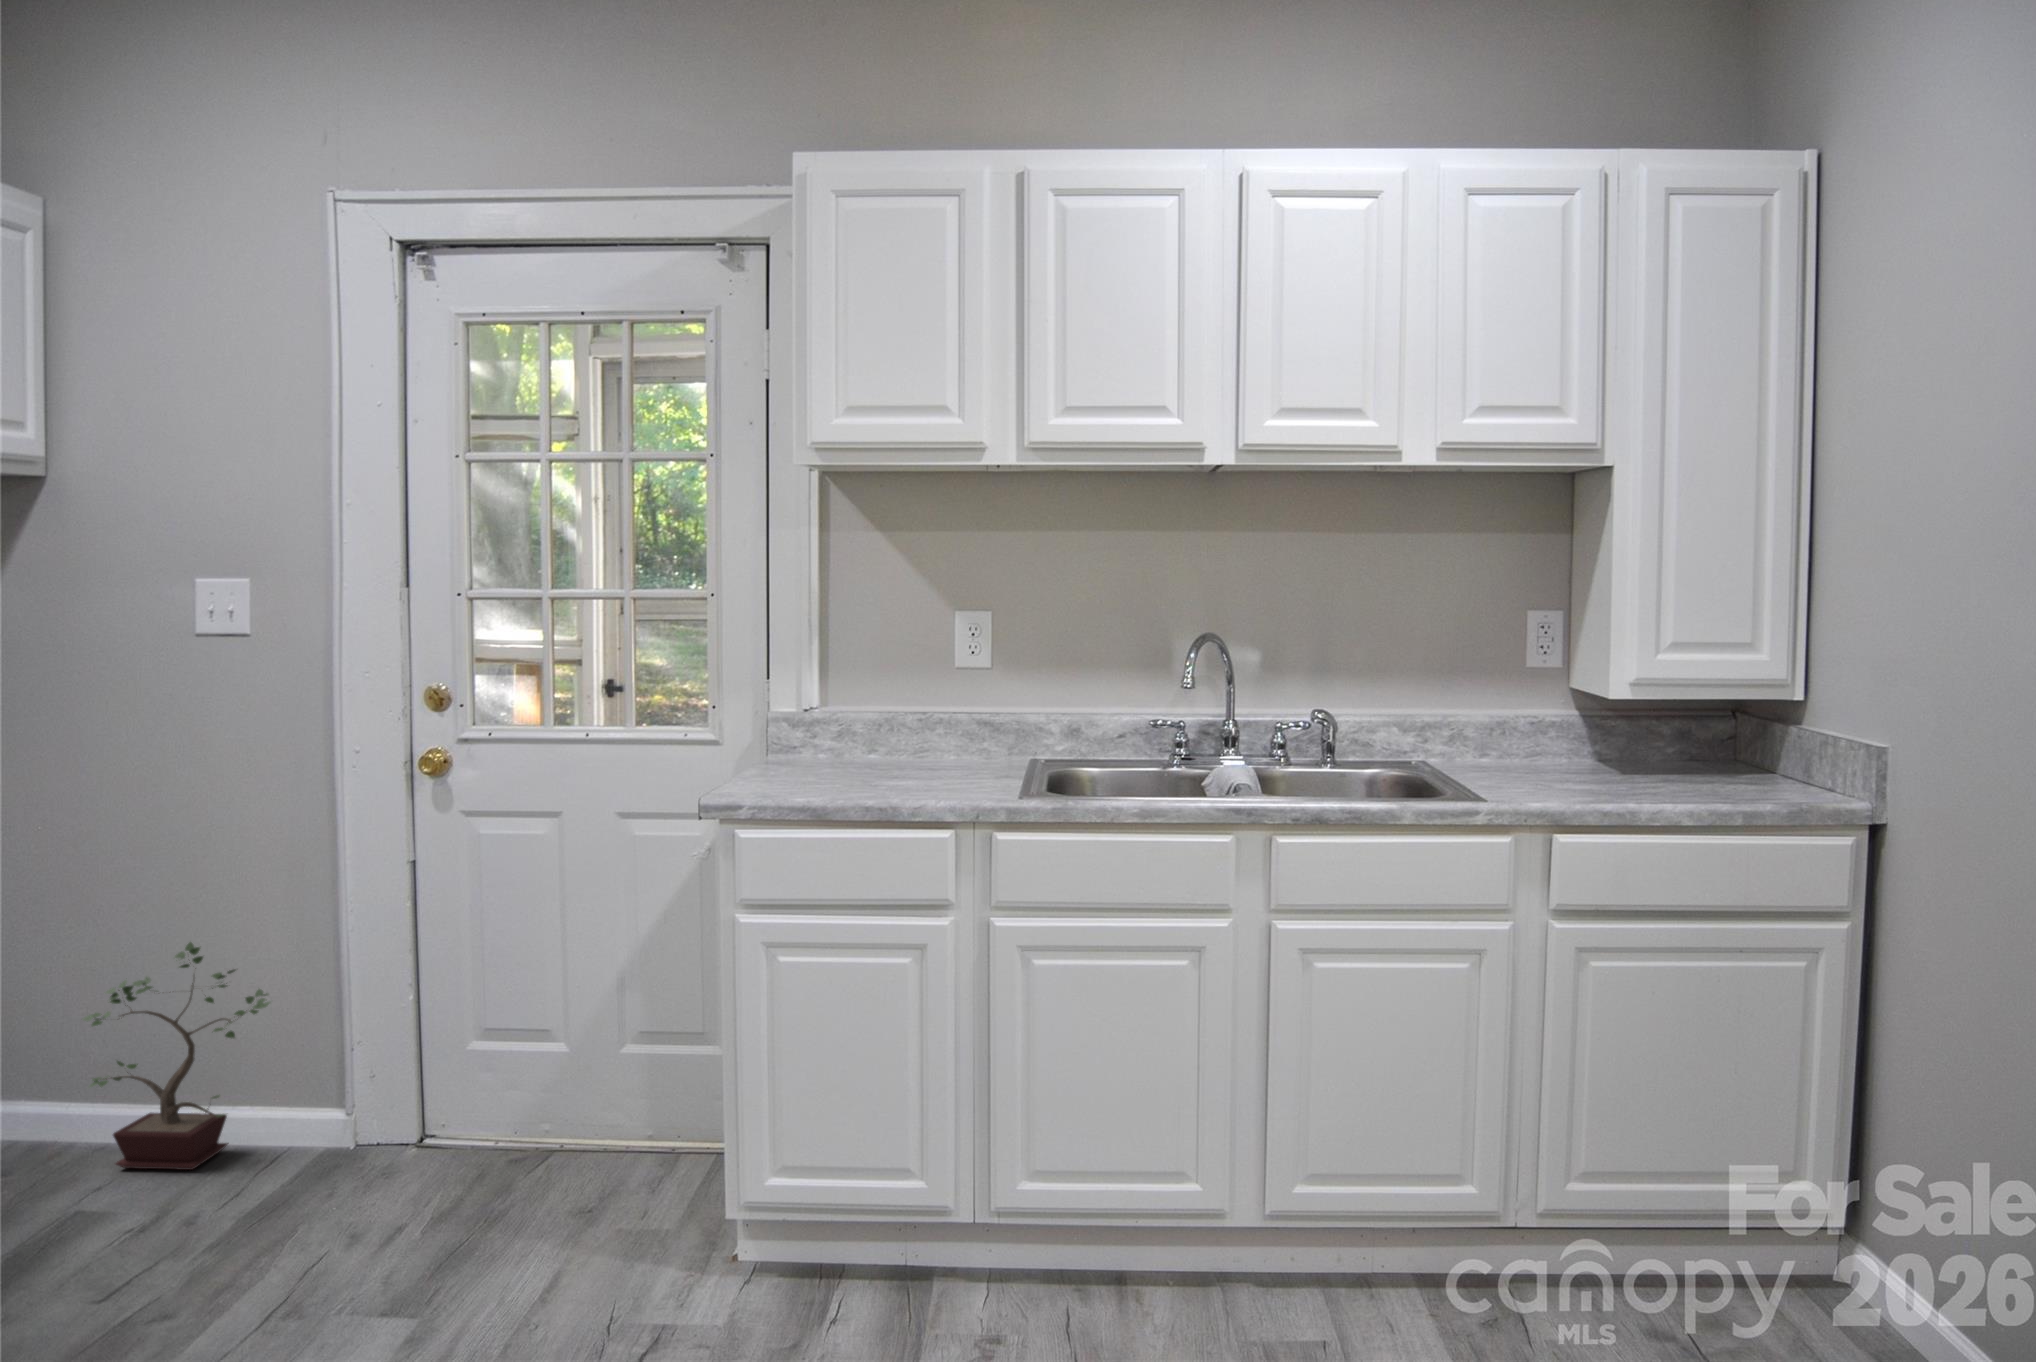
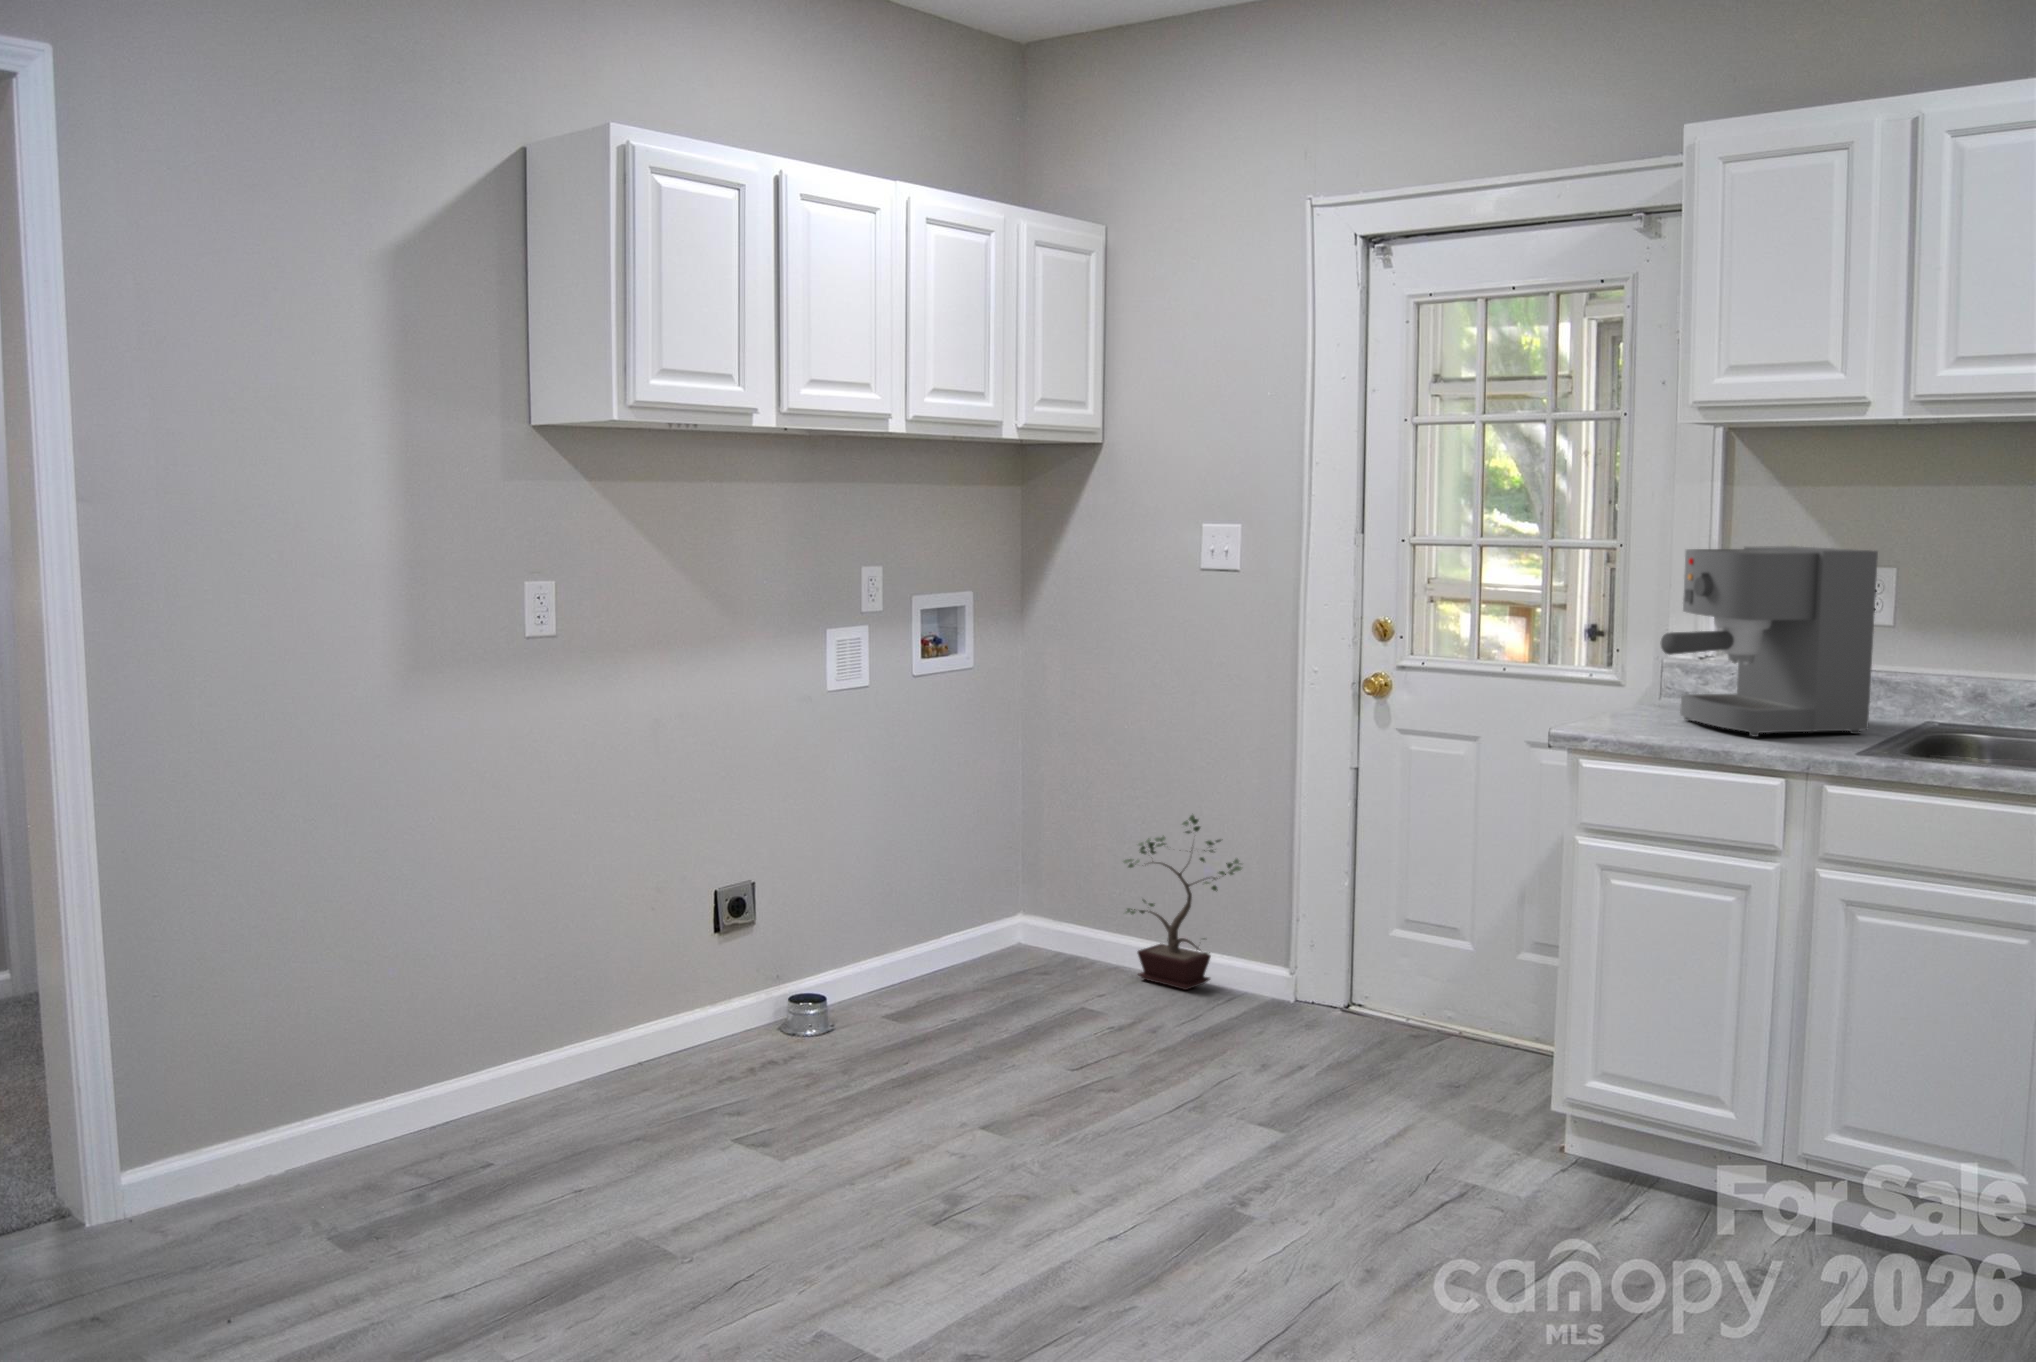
coffee maker: none [809,591,992,785] -> present [1661,546,1878,737]

